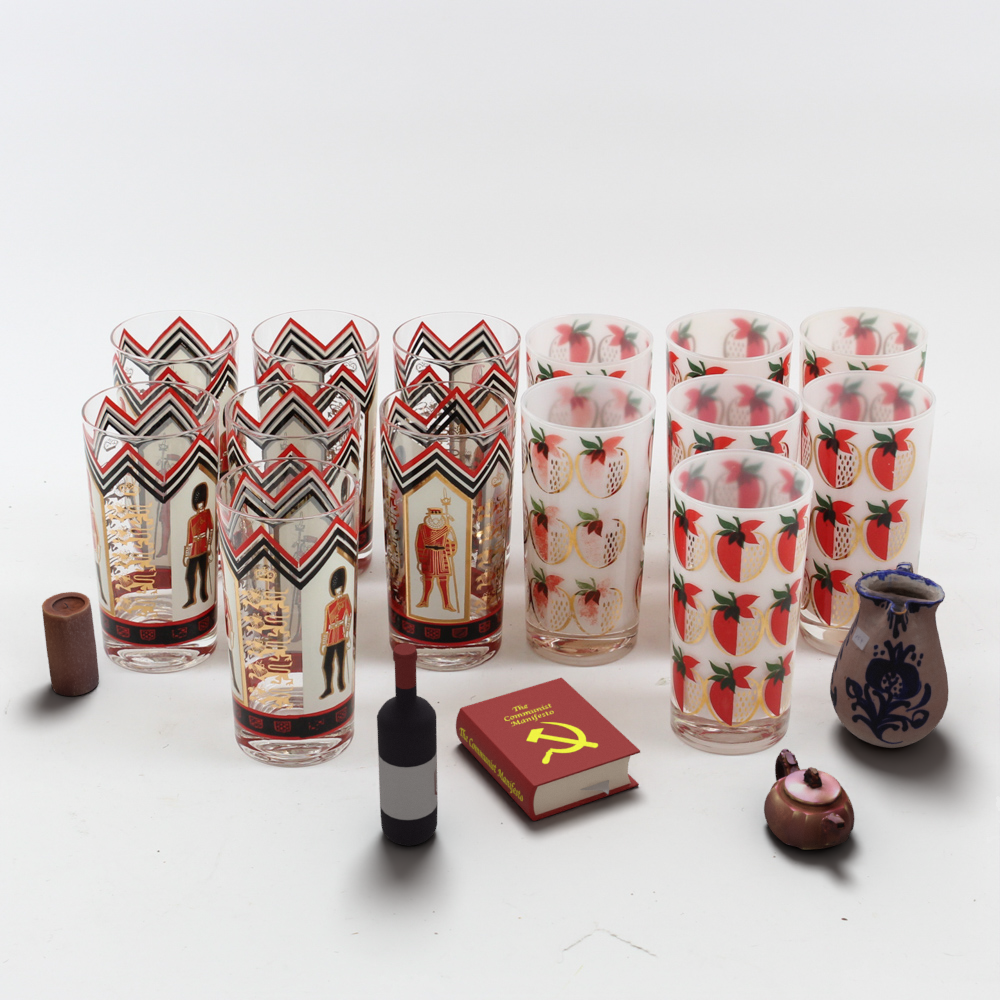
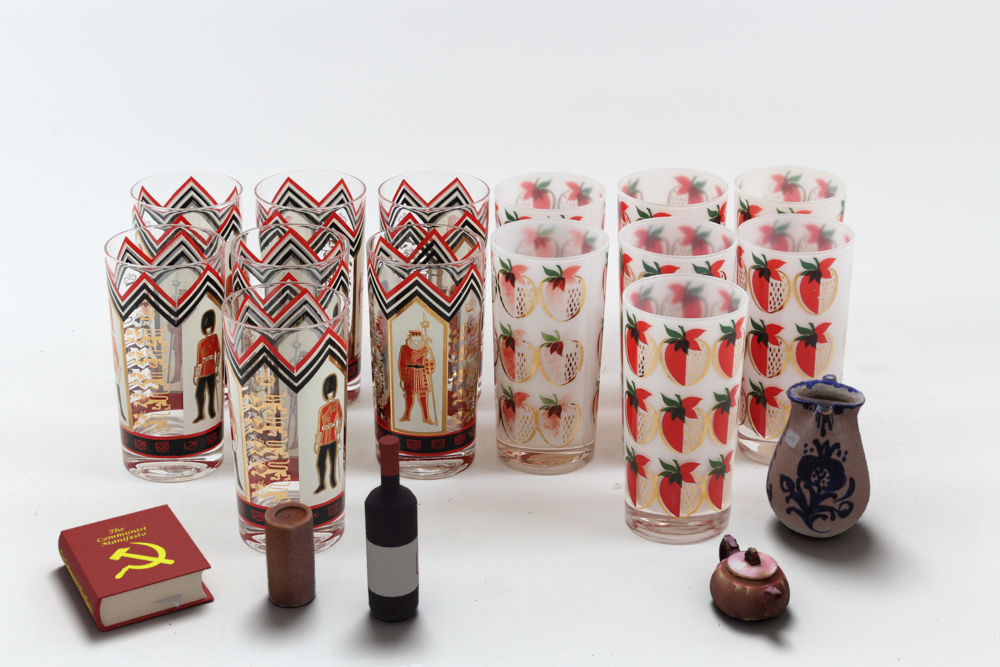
candle: present [42,592,99,696] -> present [264,502,316,607]
book: present [456,678,640,821] -> present [58,504,214,631]

